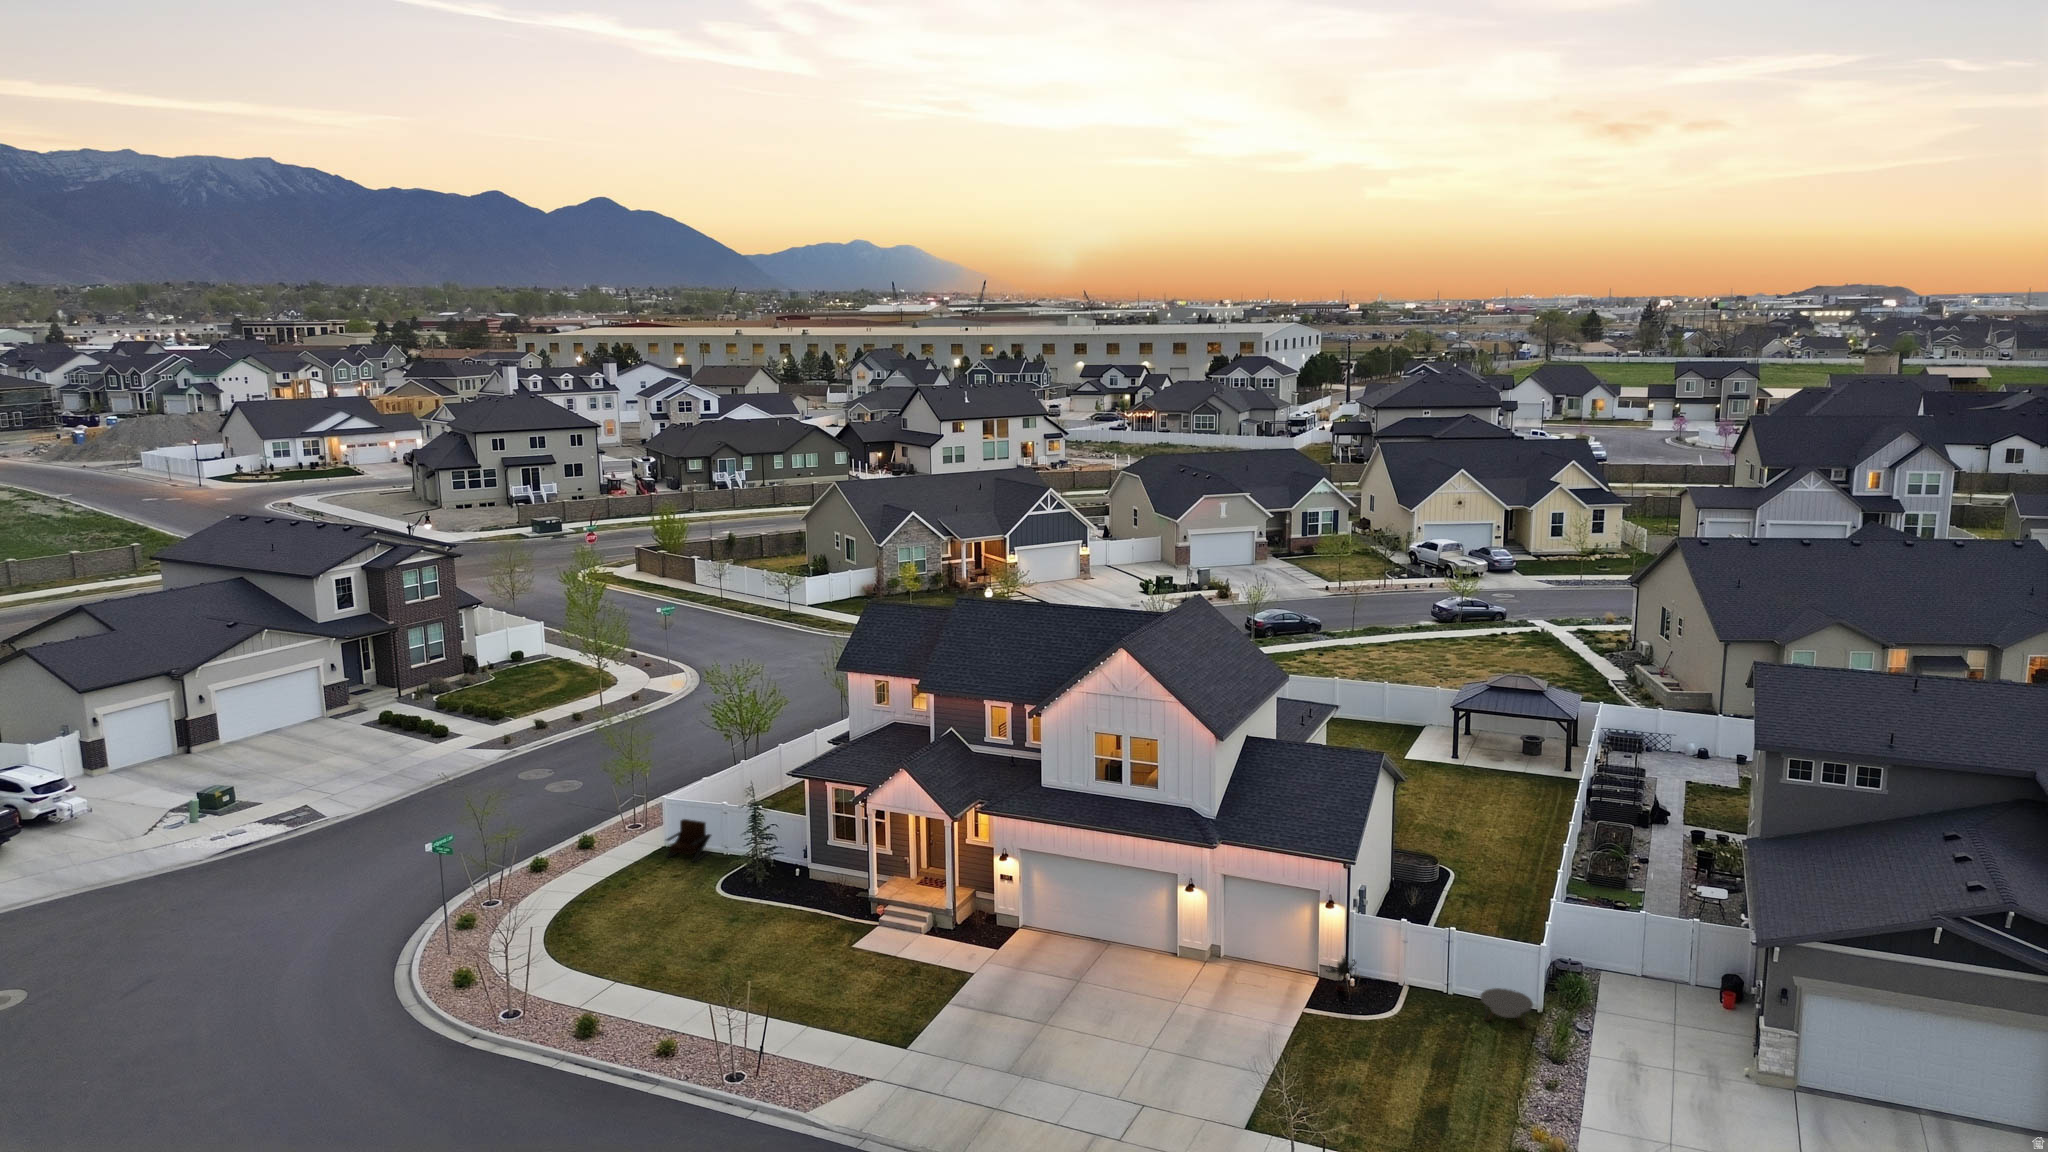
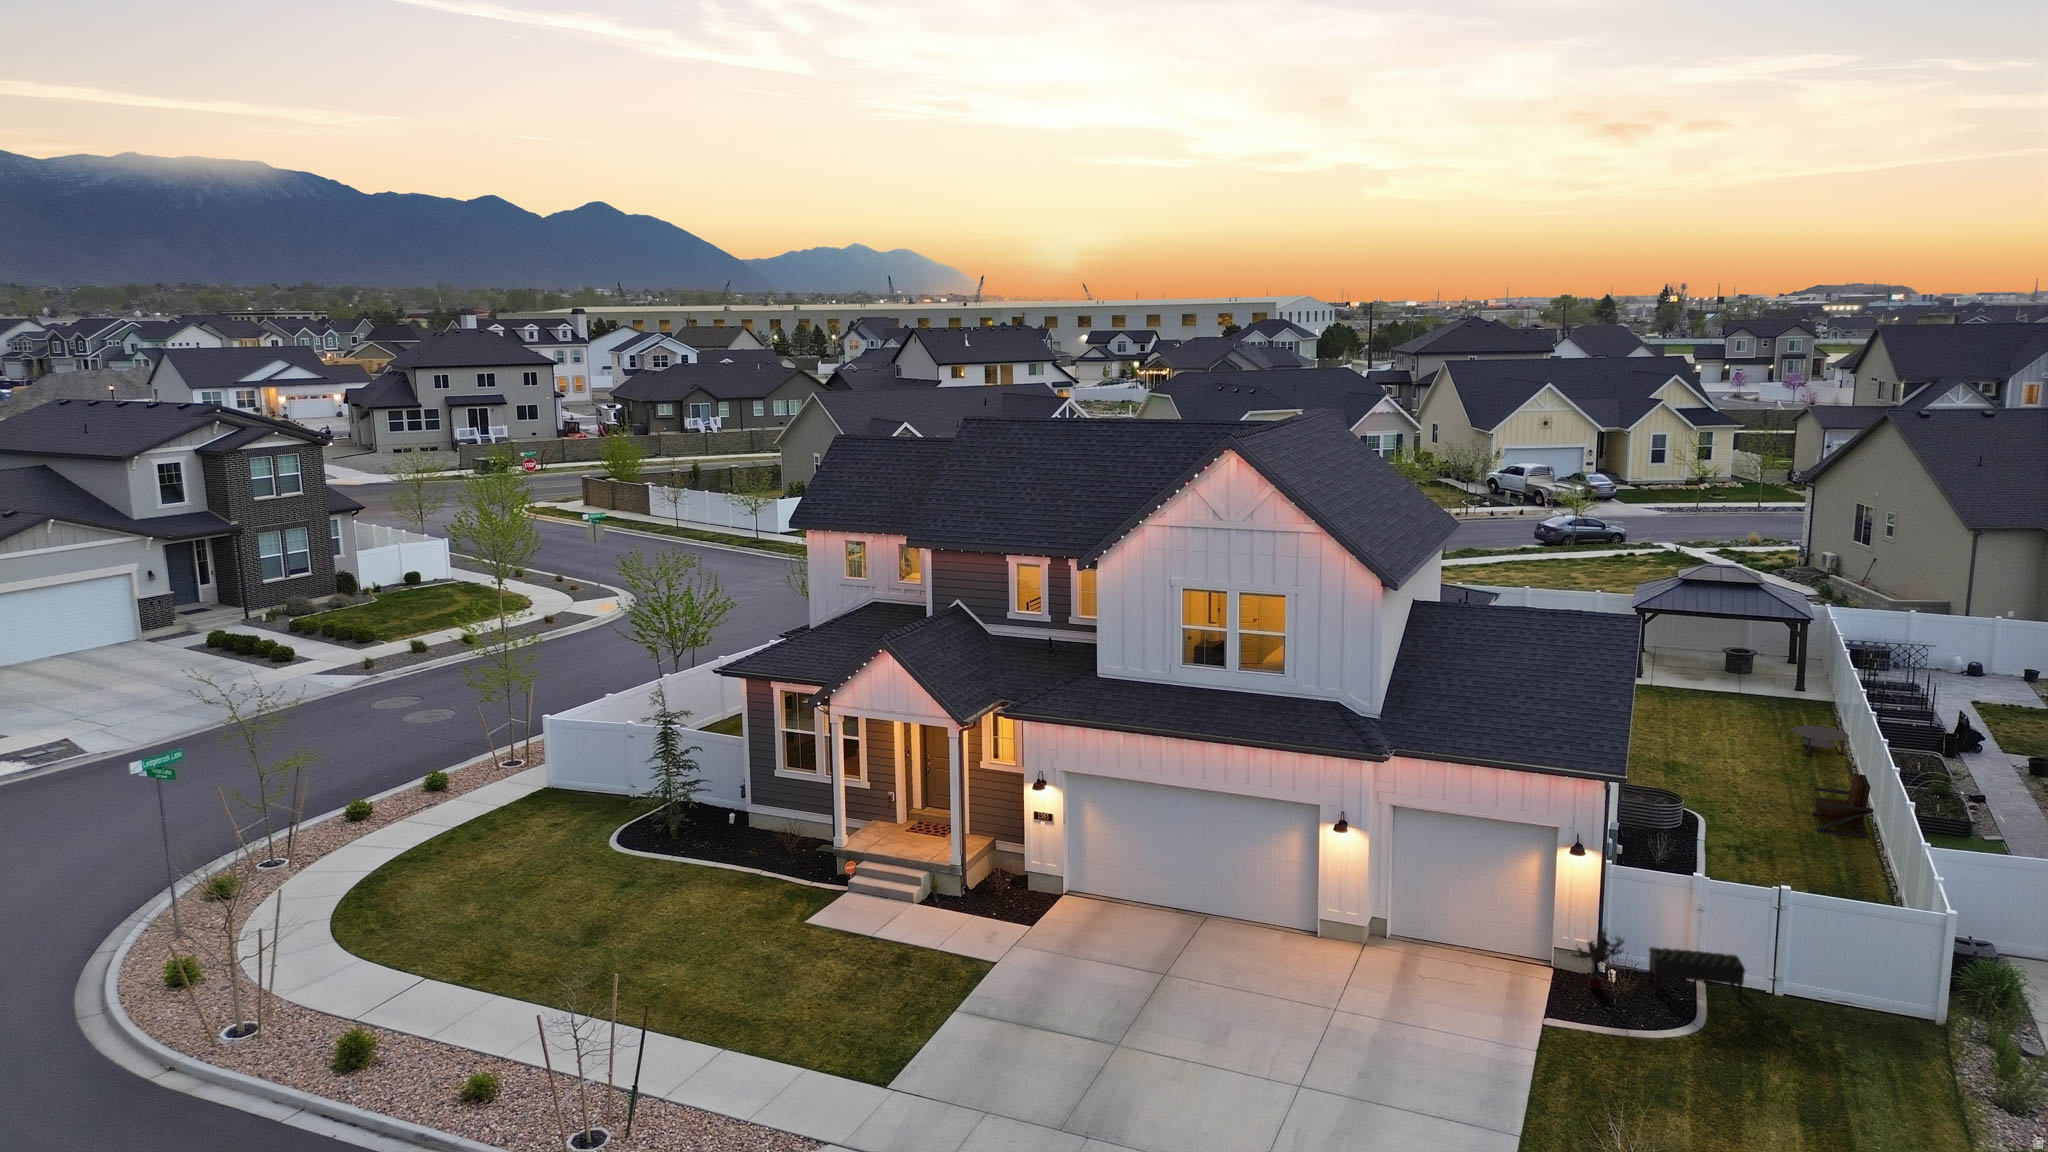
lounge chair: present [666,819,711,862] -> present [1812,773,1874,838]
bench: none [1375,966,1428,1000] -> present [1649,947,1745,1001]
round table: present [1480,988,1533,1028] -> present [1792,726,1849,757]

